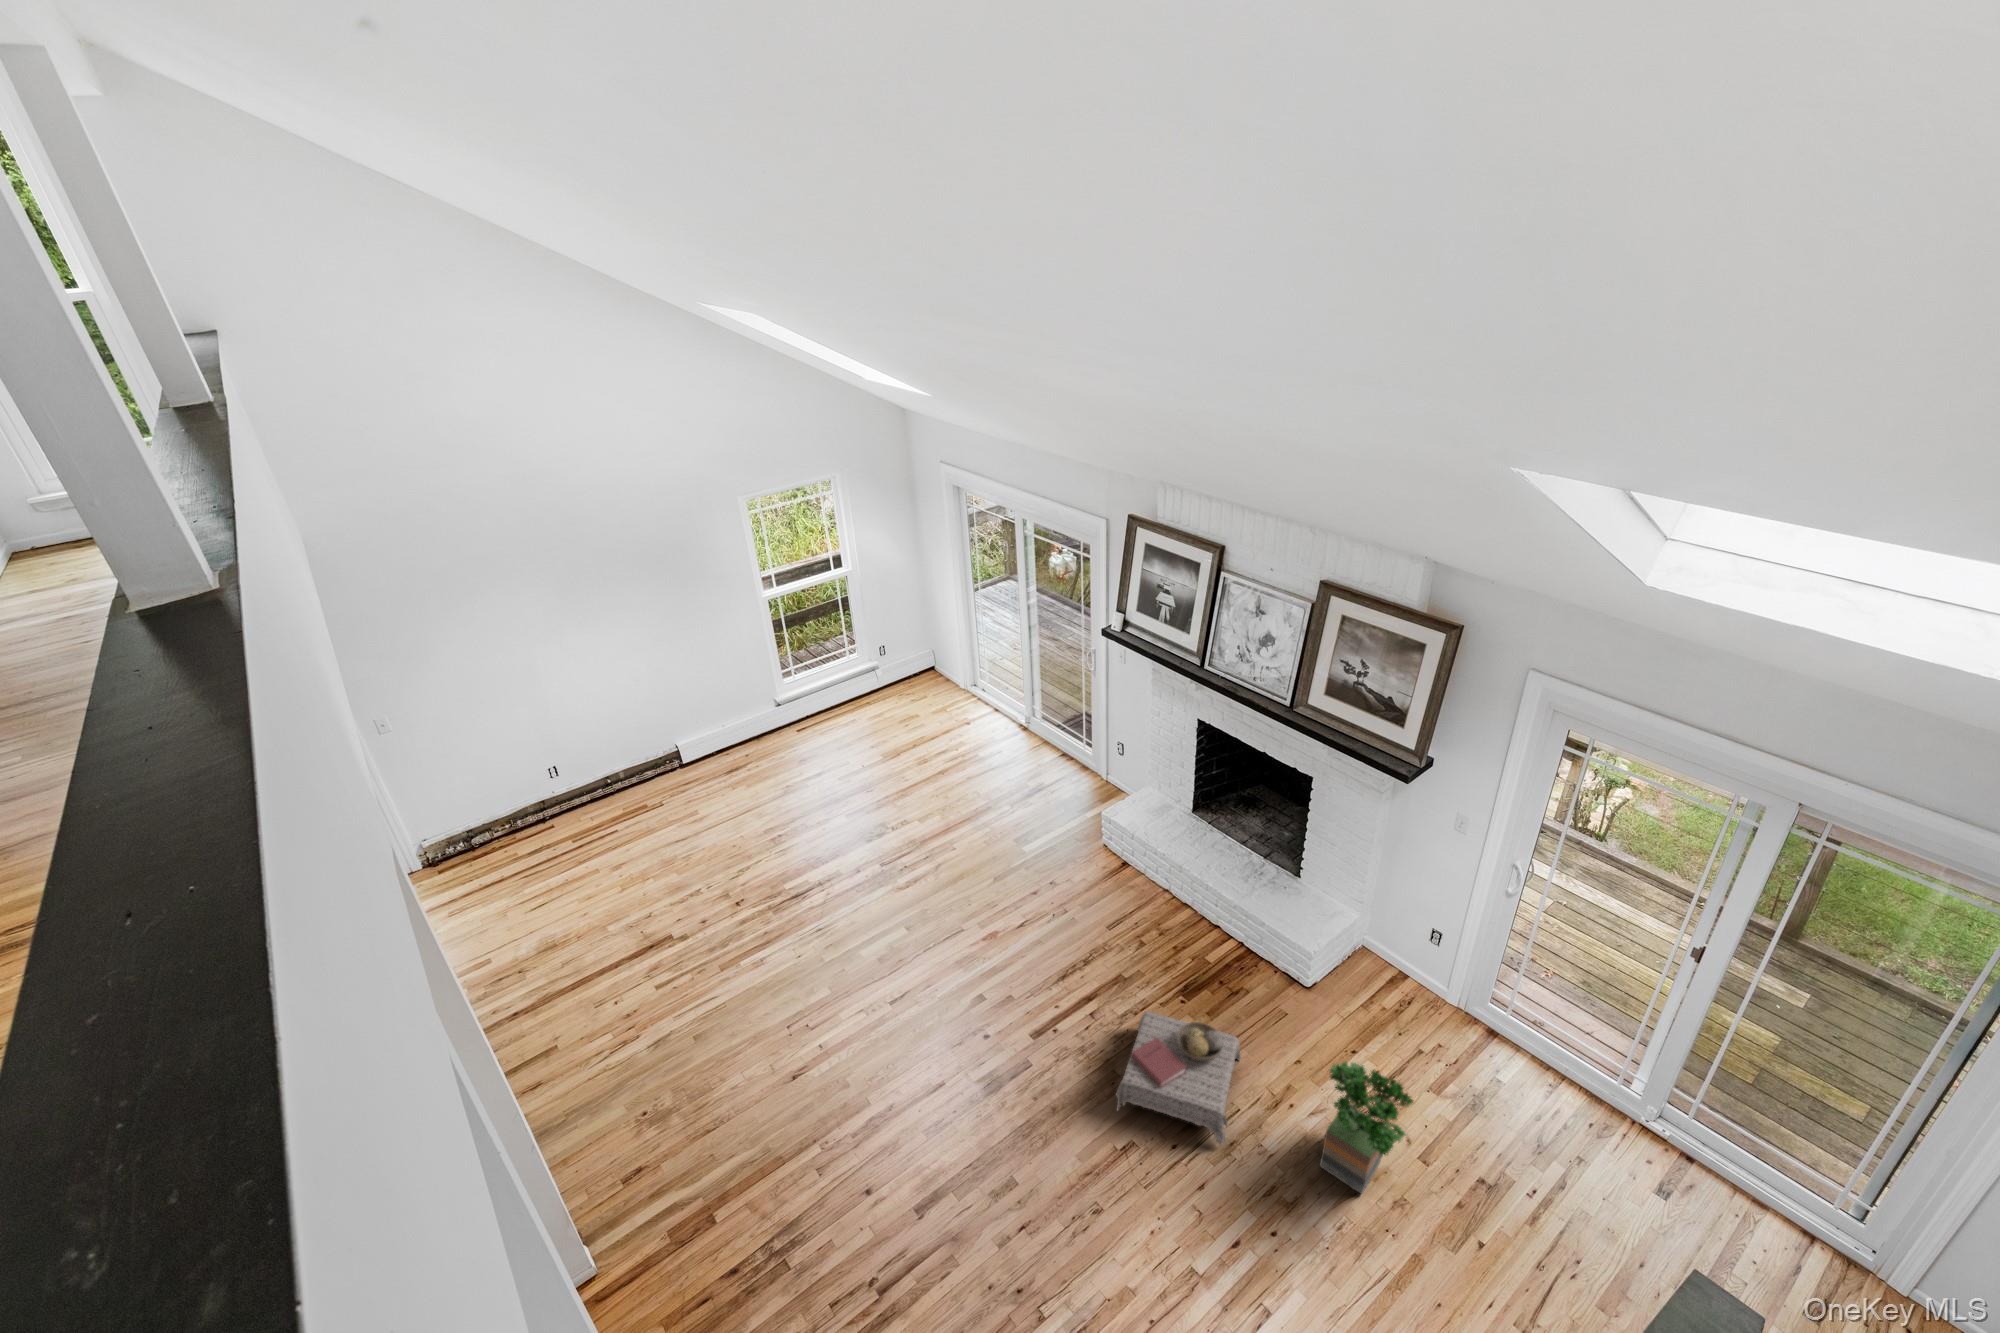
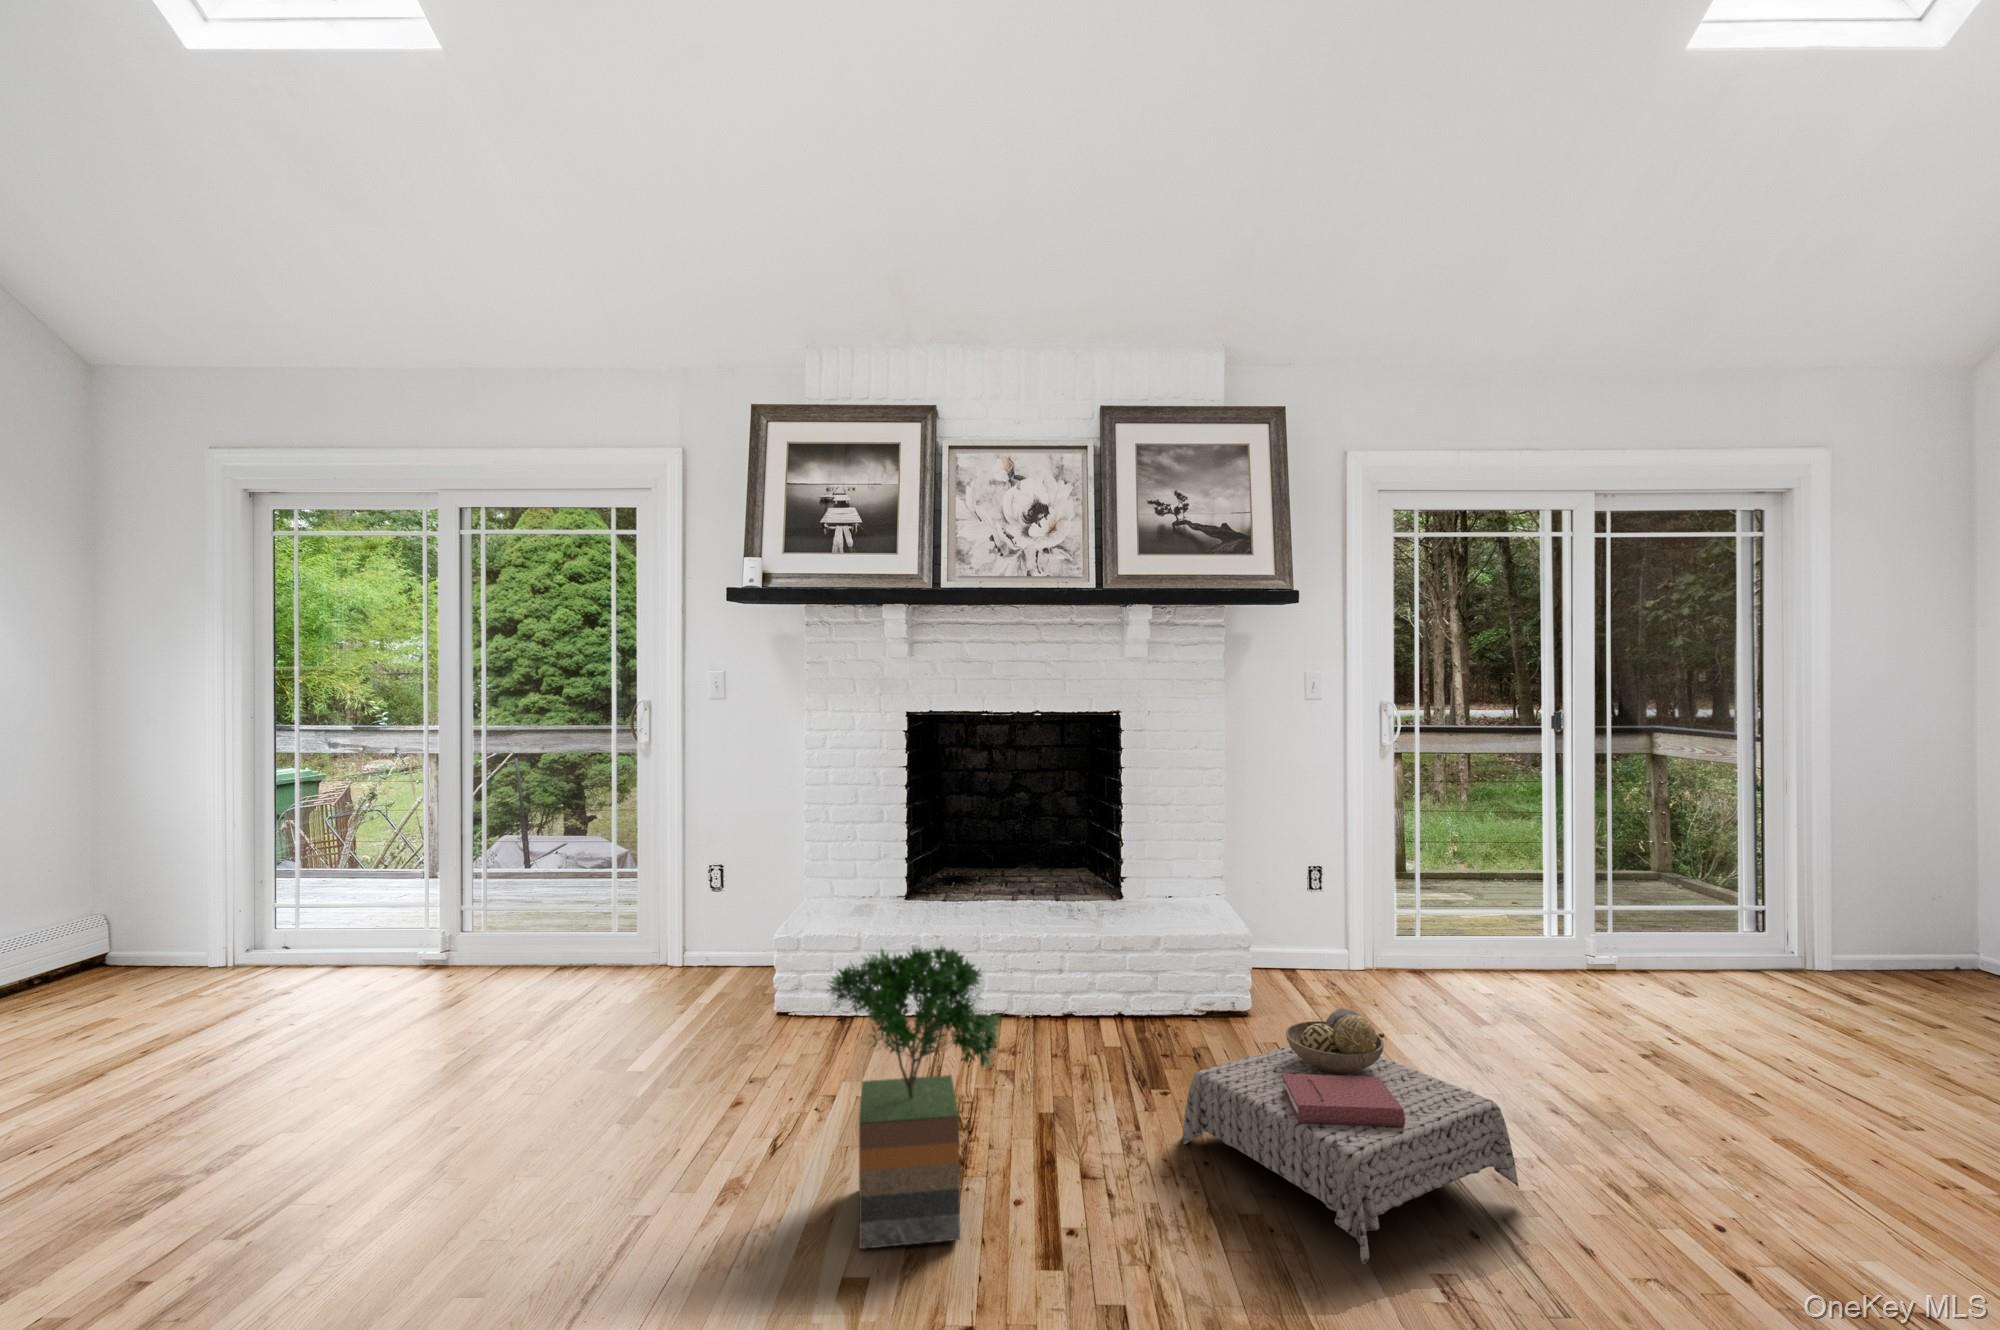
potted tree: present [1320,1062,1413,1194] -> present [828,947,1001,1249]

